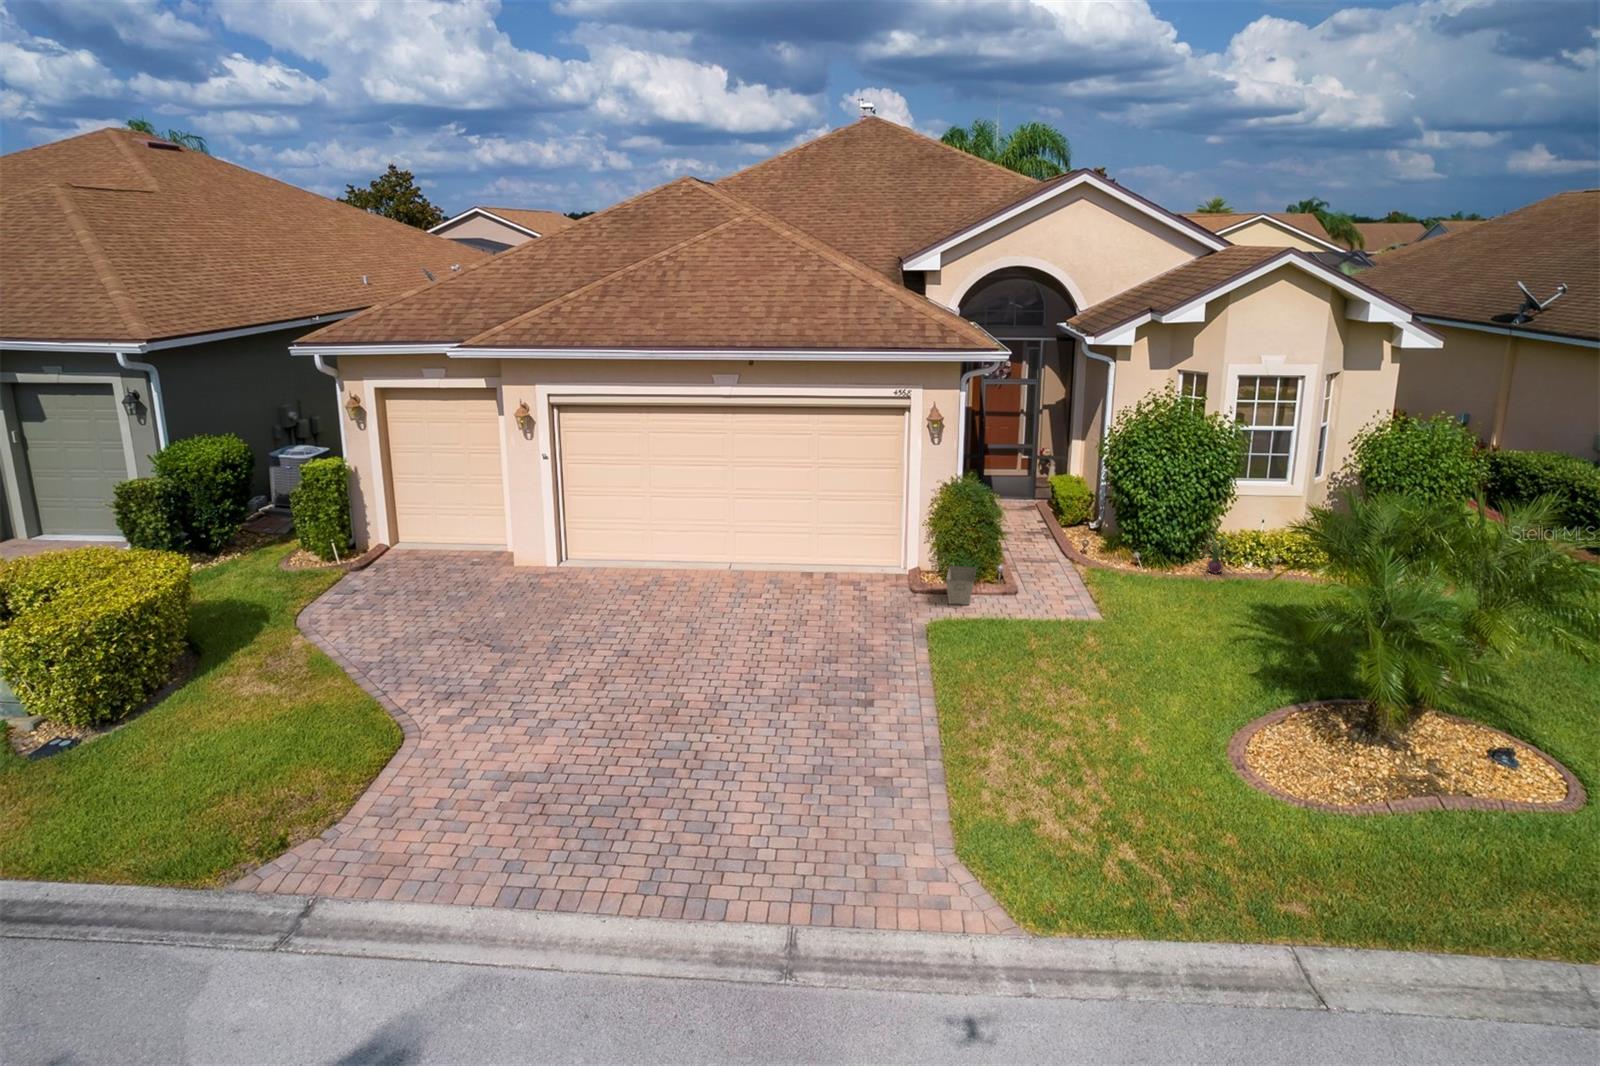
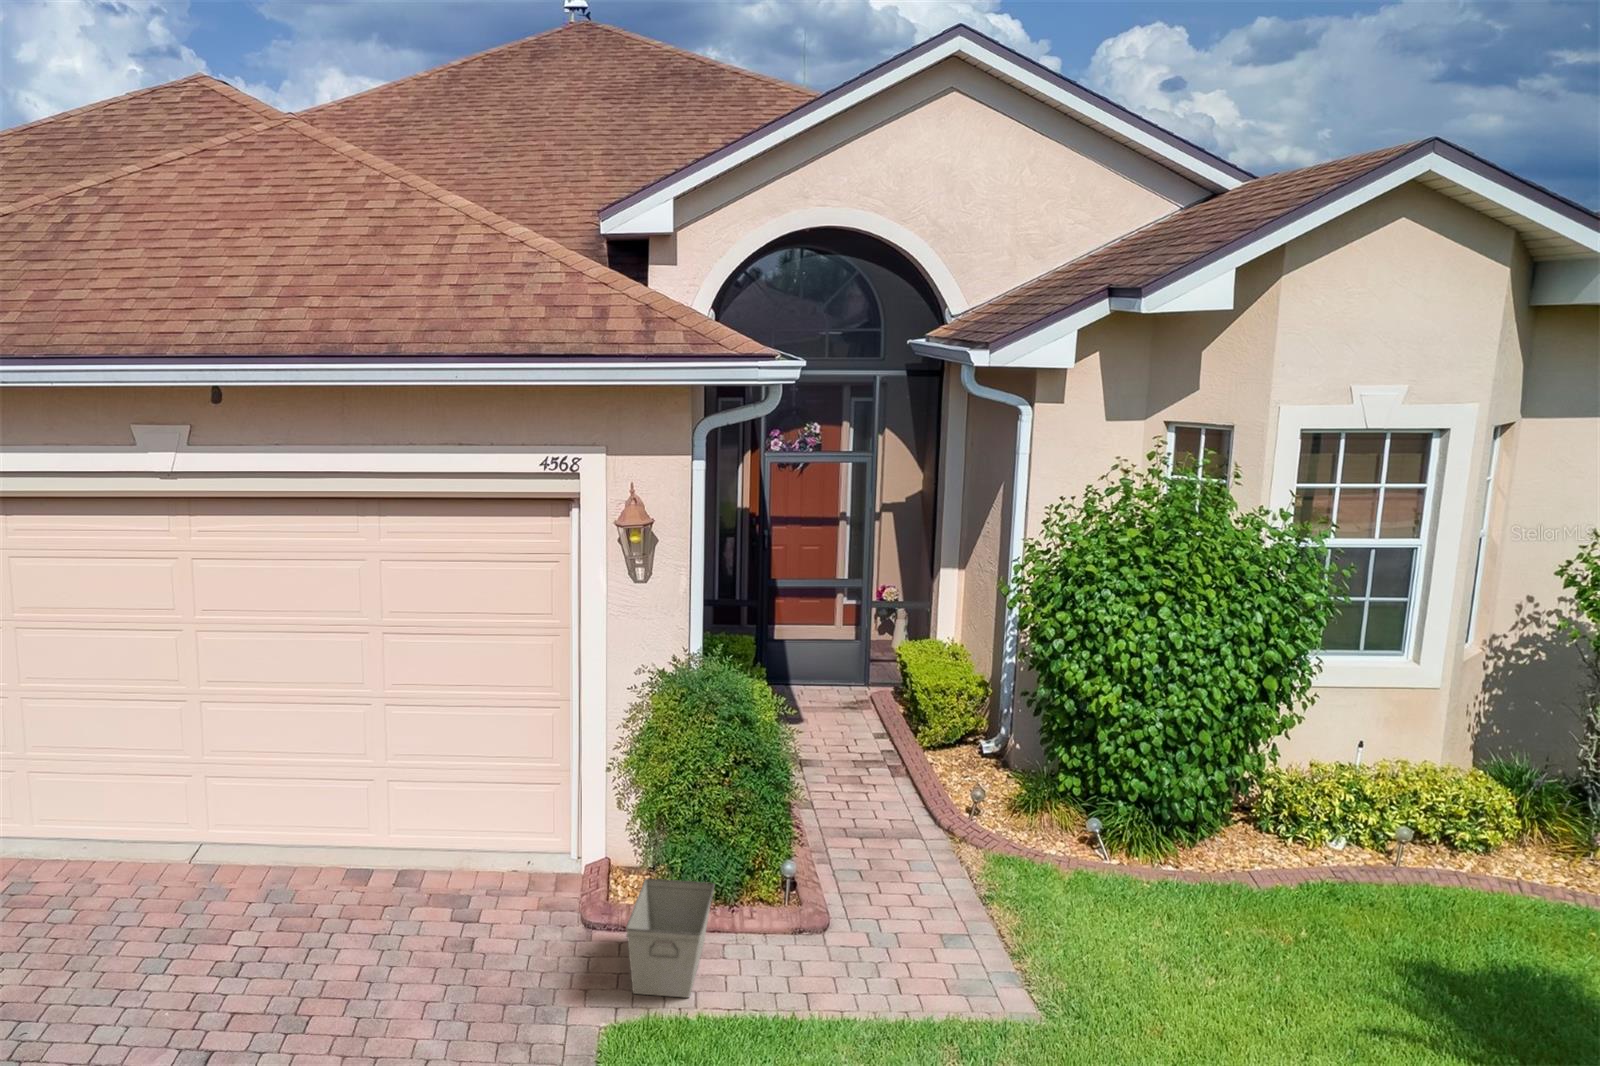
decorative plant: present [1206,535,1225,574] -> none [1218,783,1329,881]

